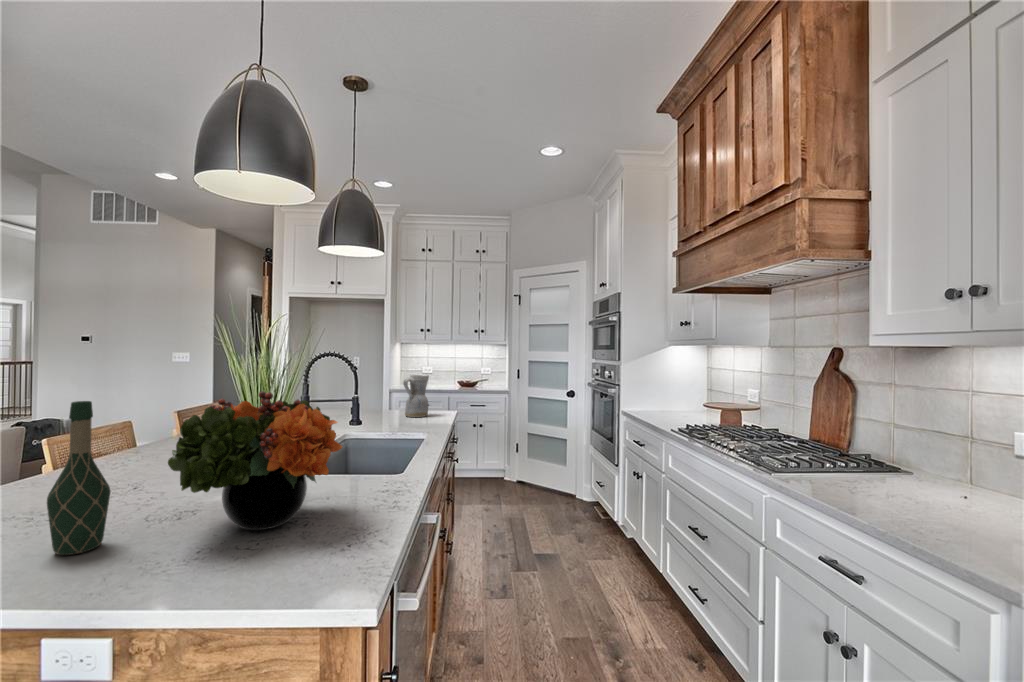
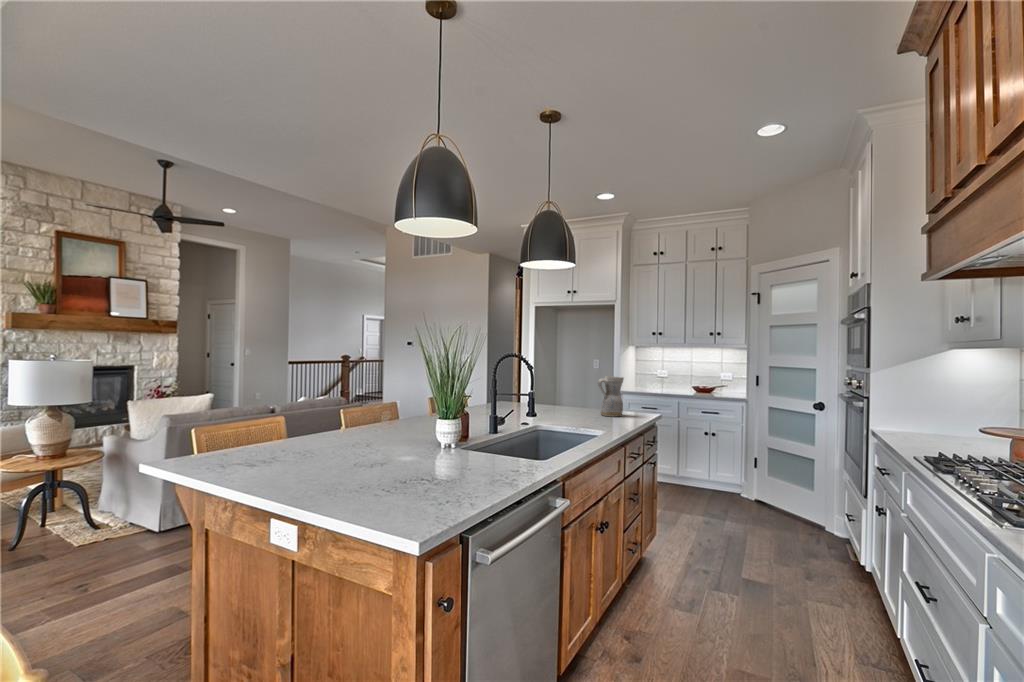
flower arrangement: present [168,391,342,530] -> none [348,381,463,481]
wine bottle: present [47,401,110,555] -> none [297,382,329,475]

